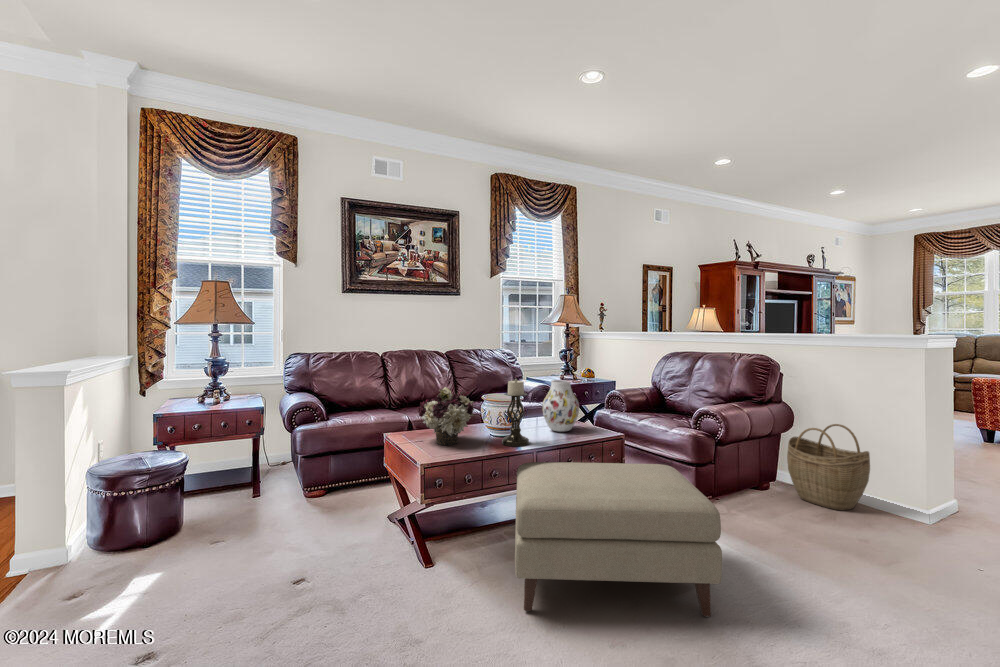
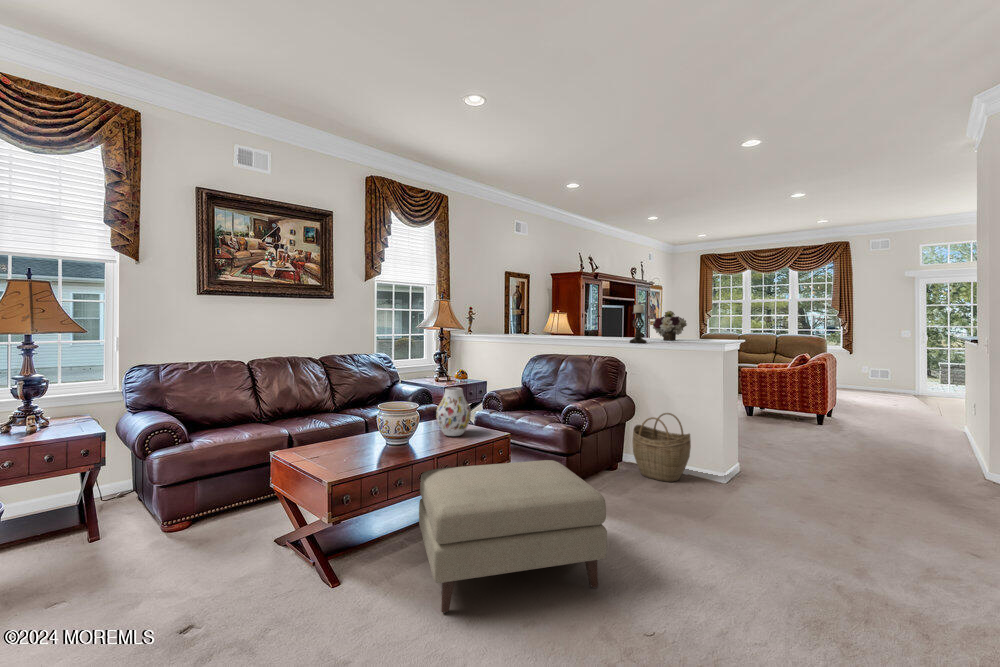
candle holder: present [502,379,529,447] -> present [630,304,647,343]
flower arrangement: present [417,387,474,445] -> present [653,311,687,341]

